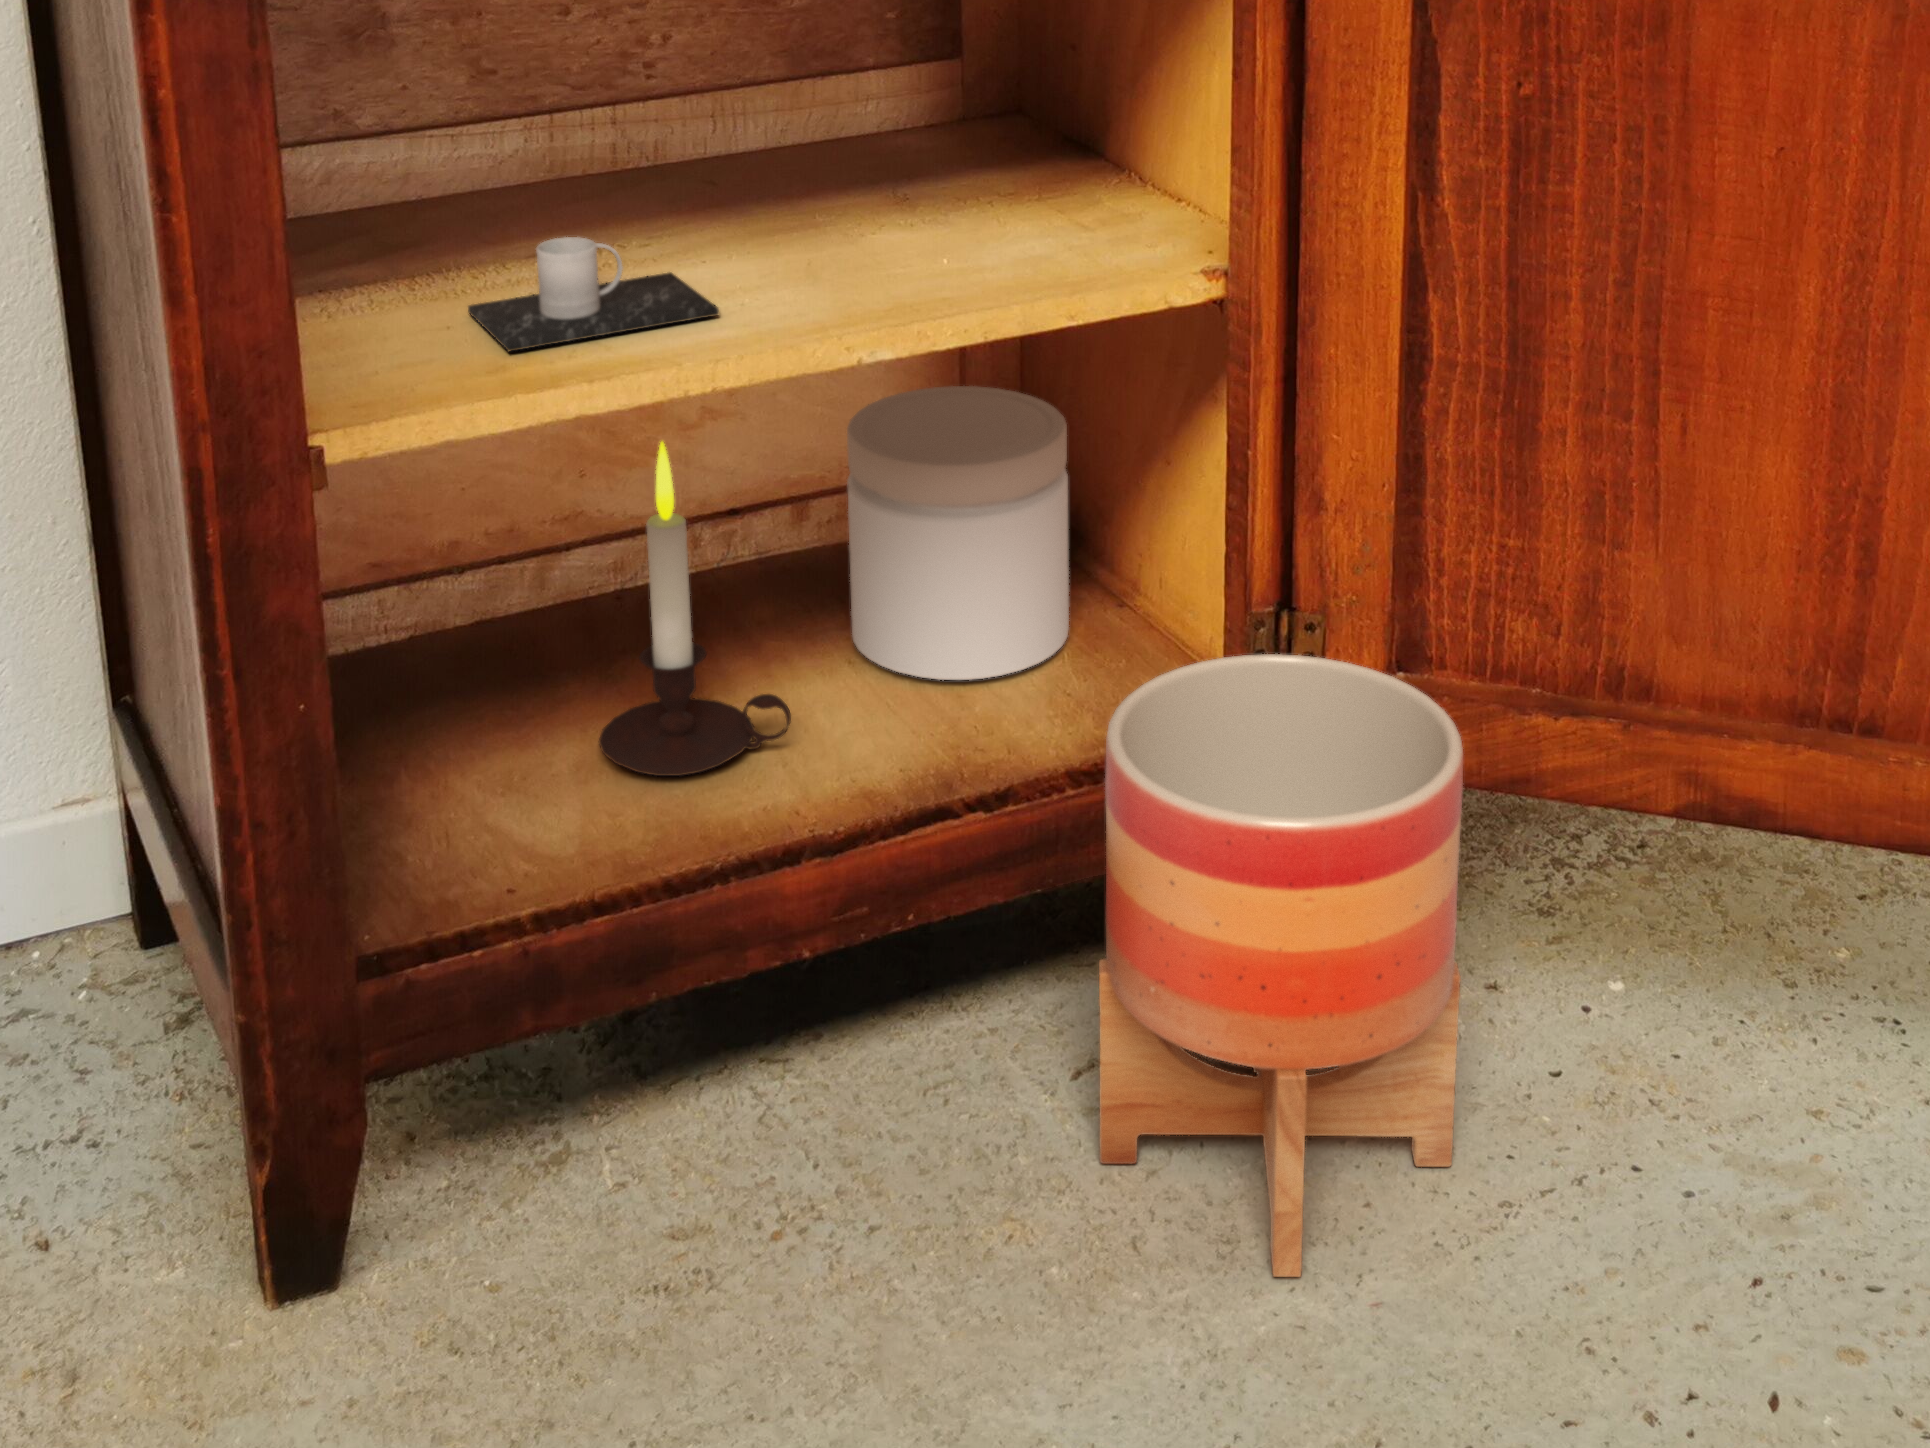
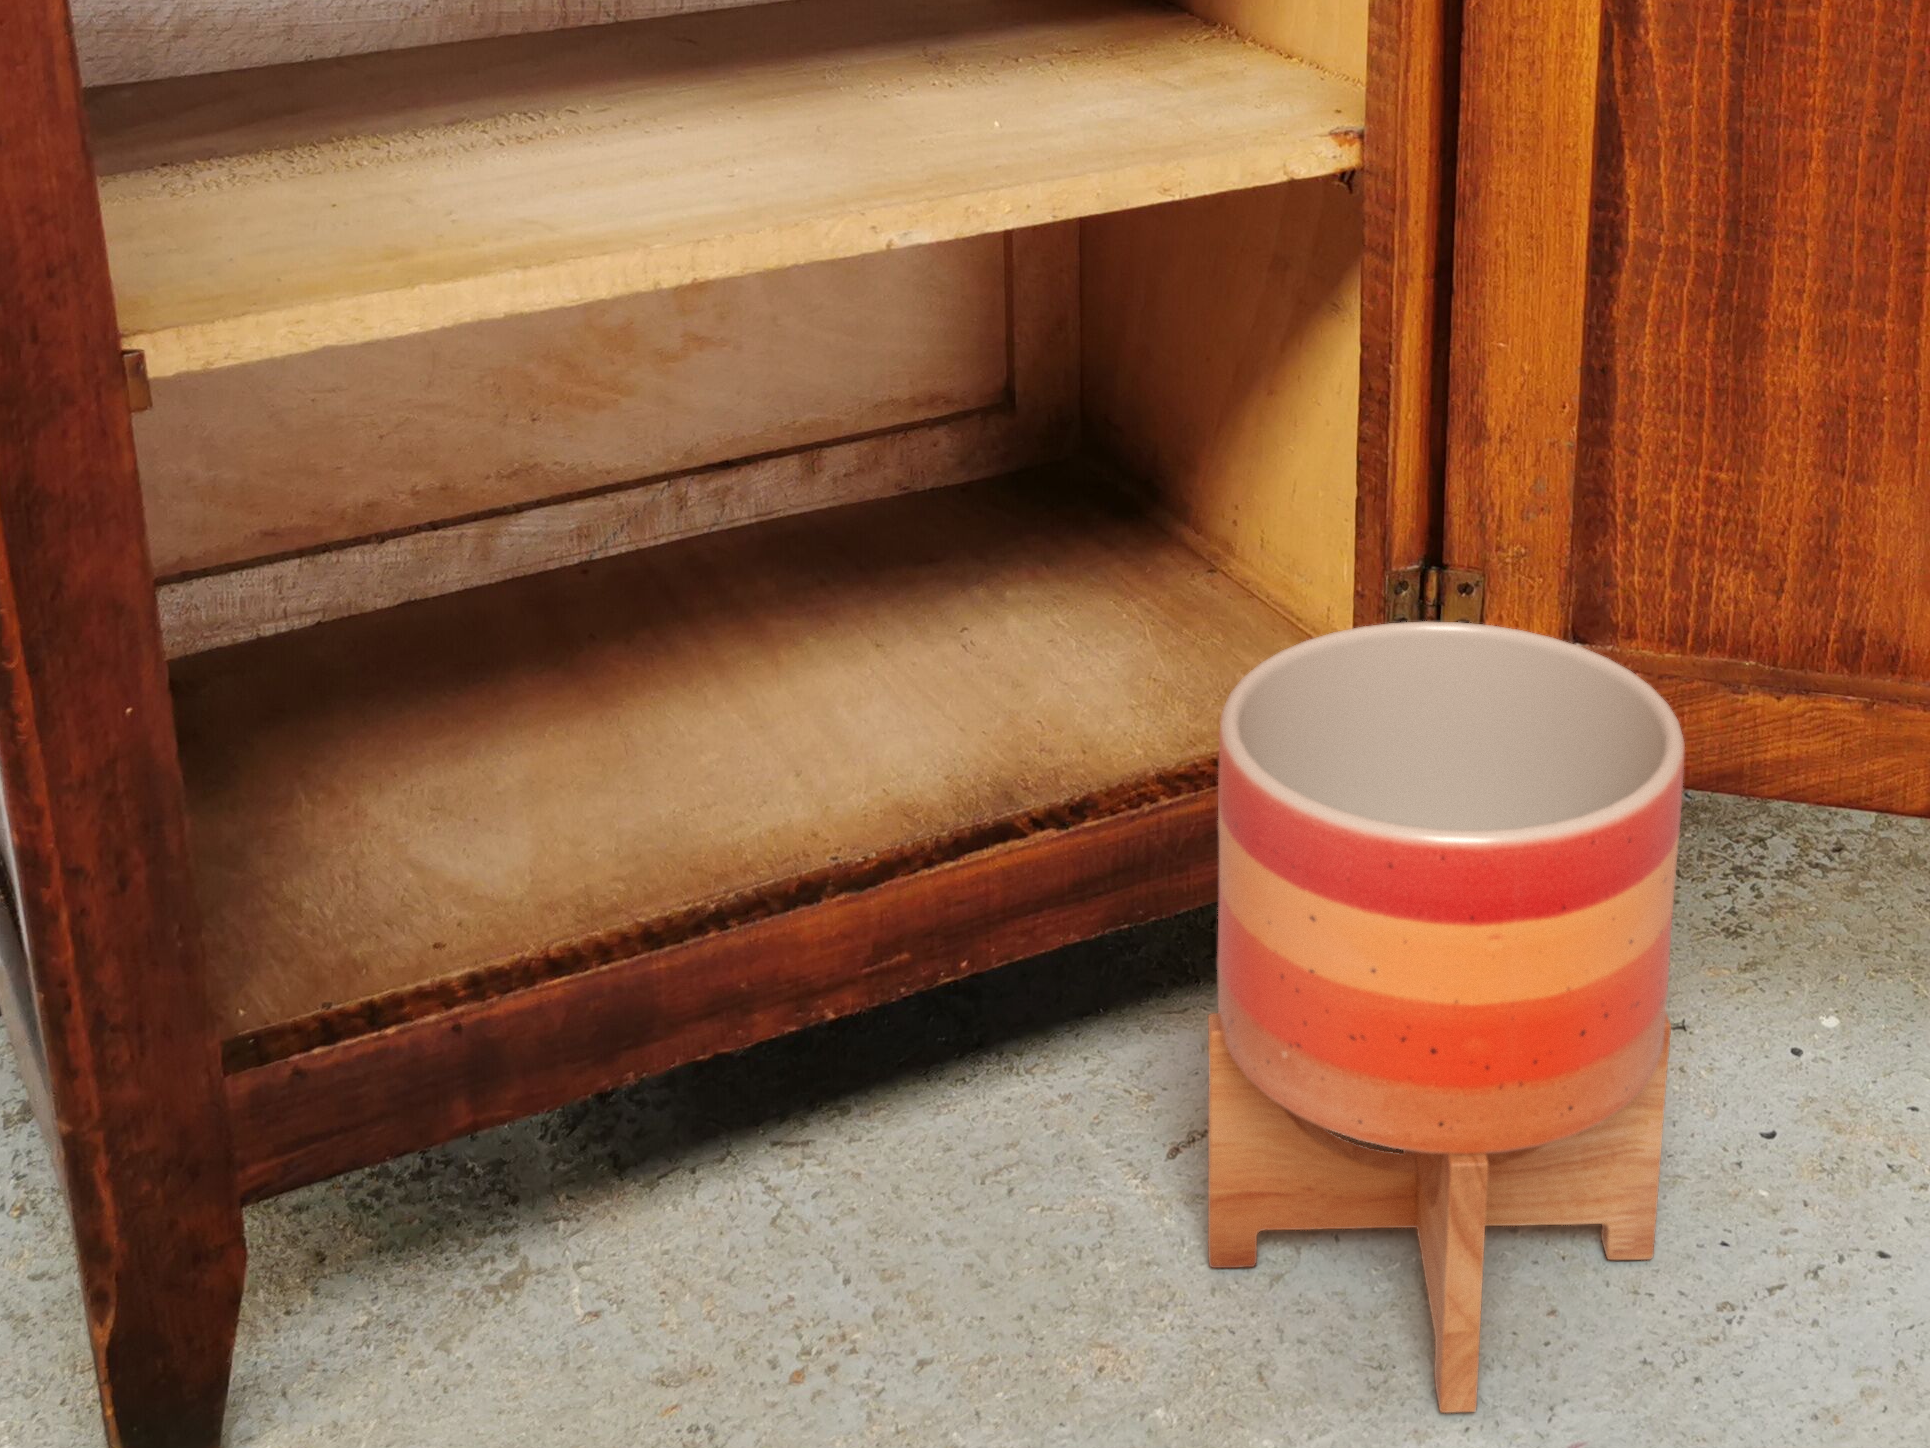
mug: present [468,237,719,352] -> none [360,83,699,231]
jar: present [847,386,1069,680] -> none [869,299,1151,664]
candle: present [599,442,791,776] -> none [555,358,804,790]

